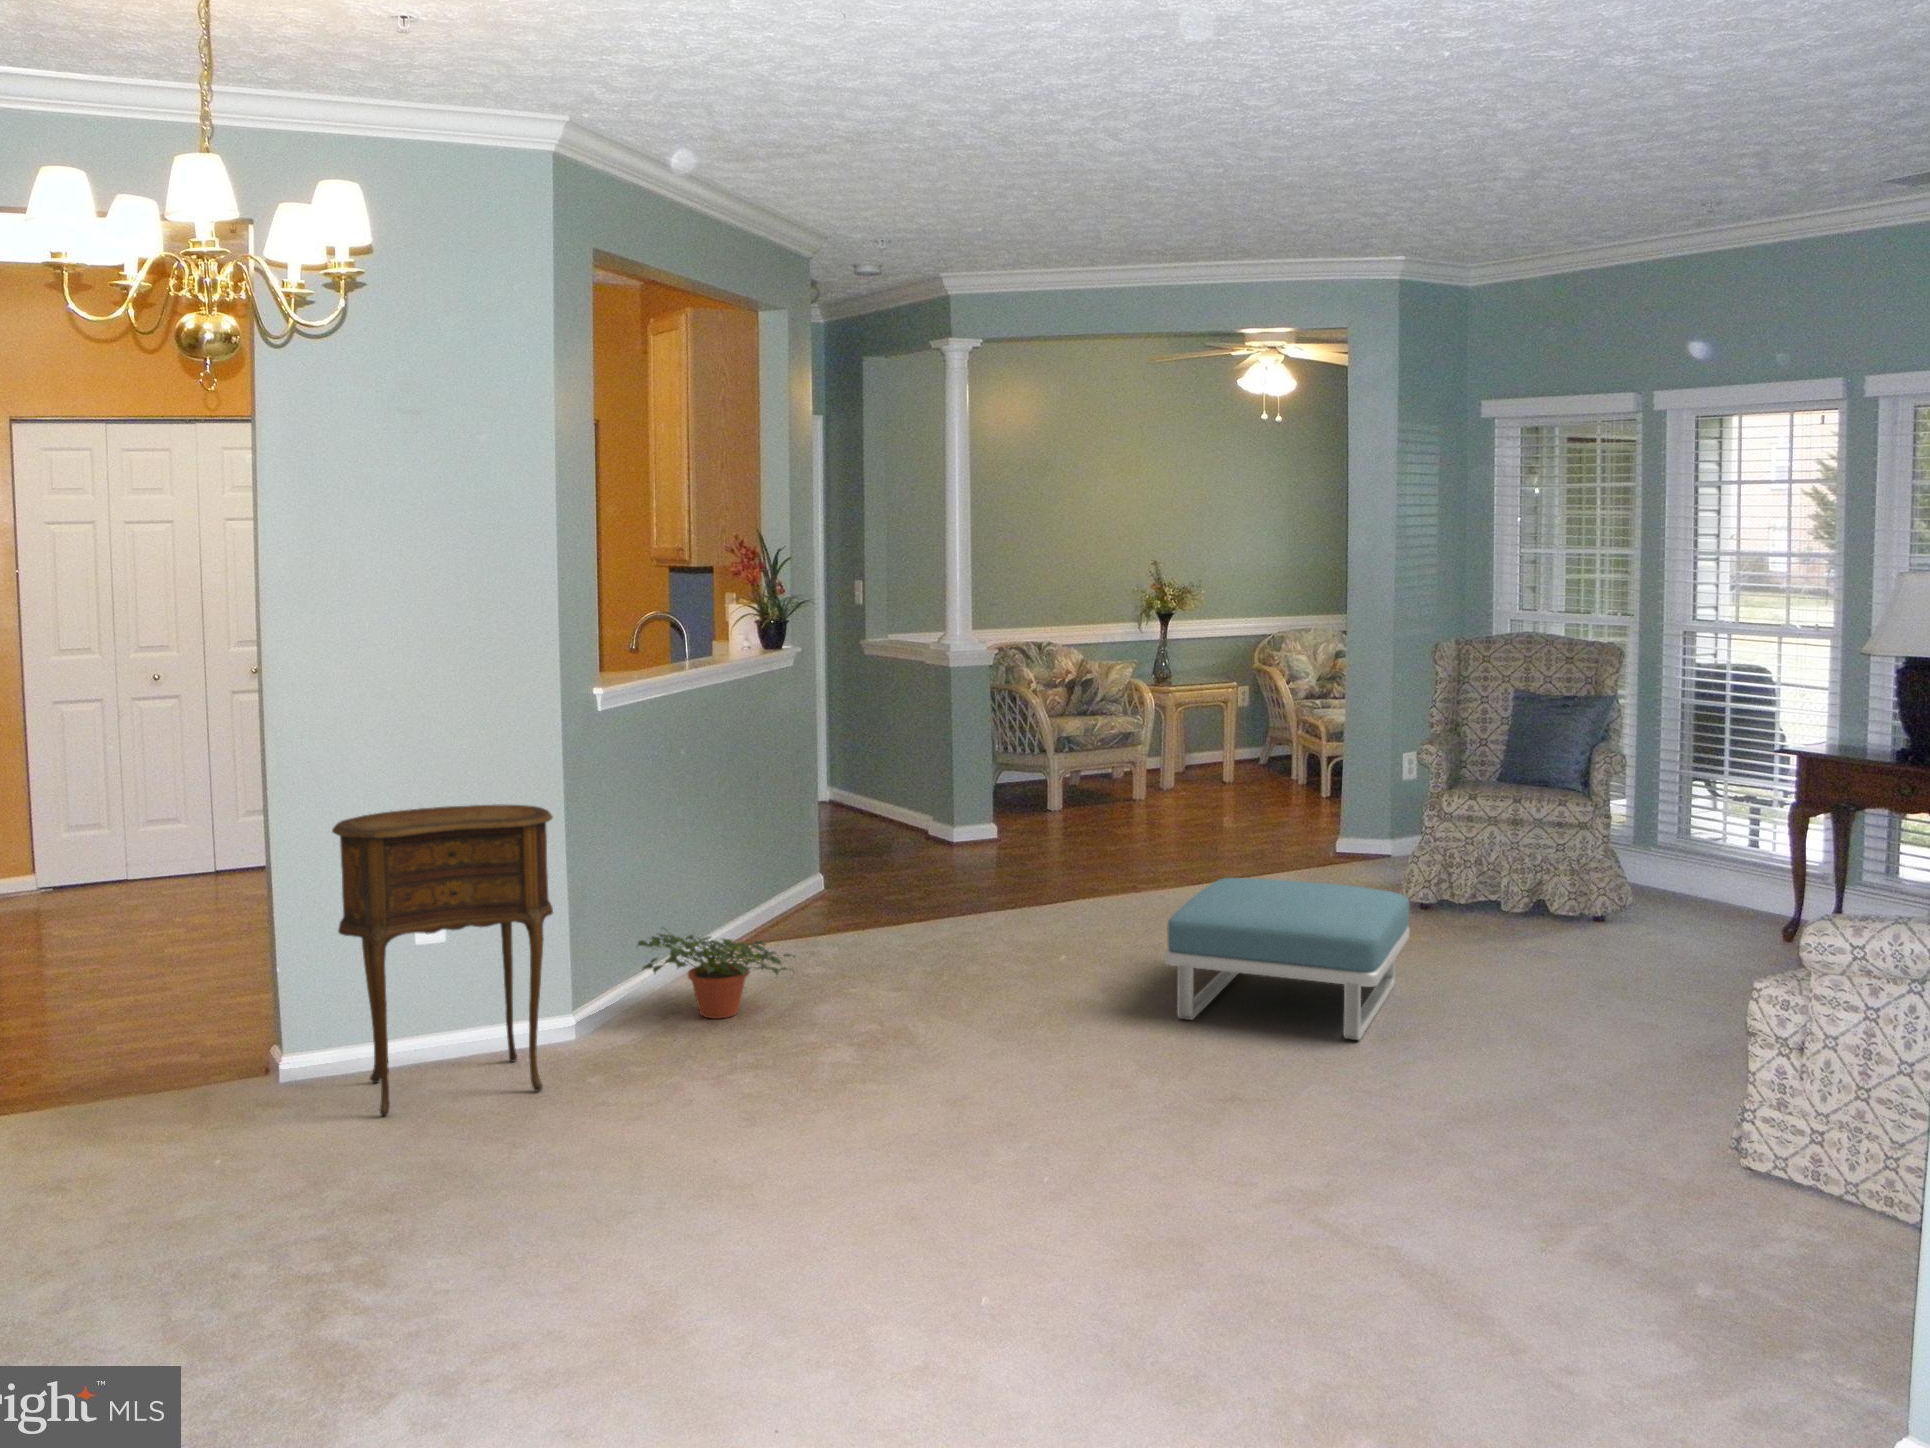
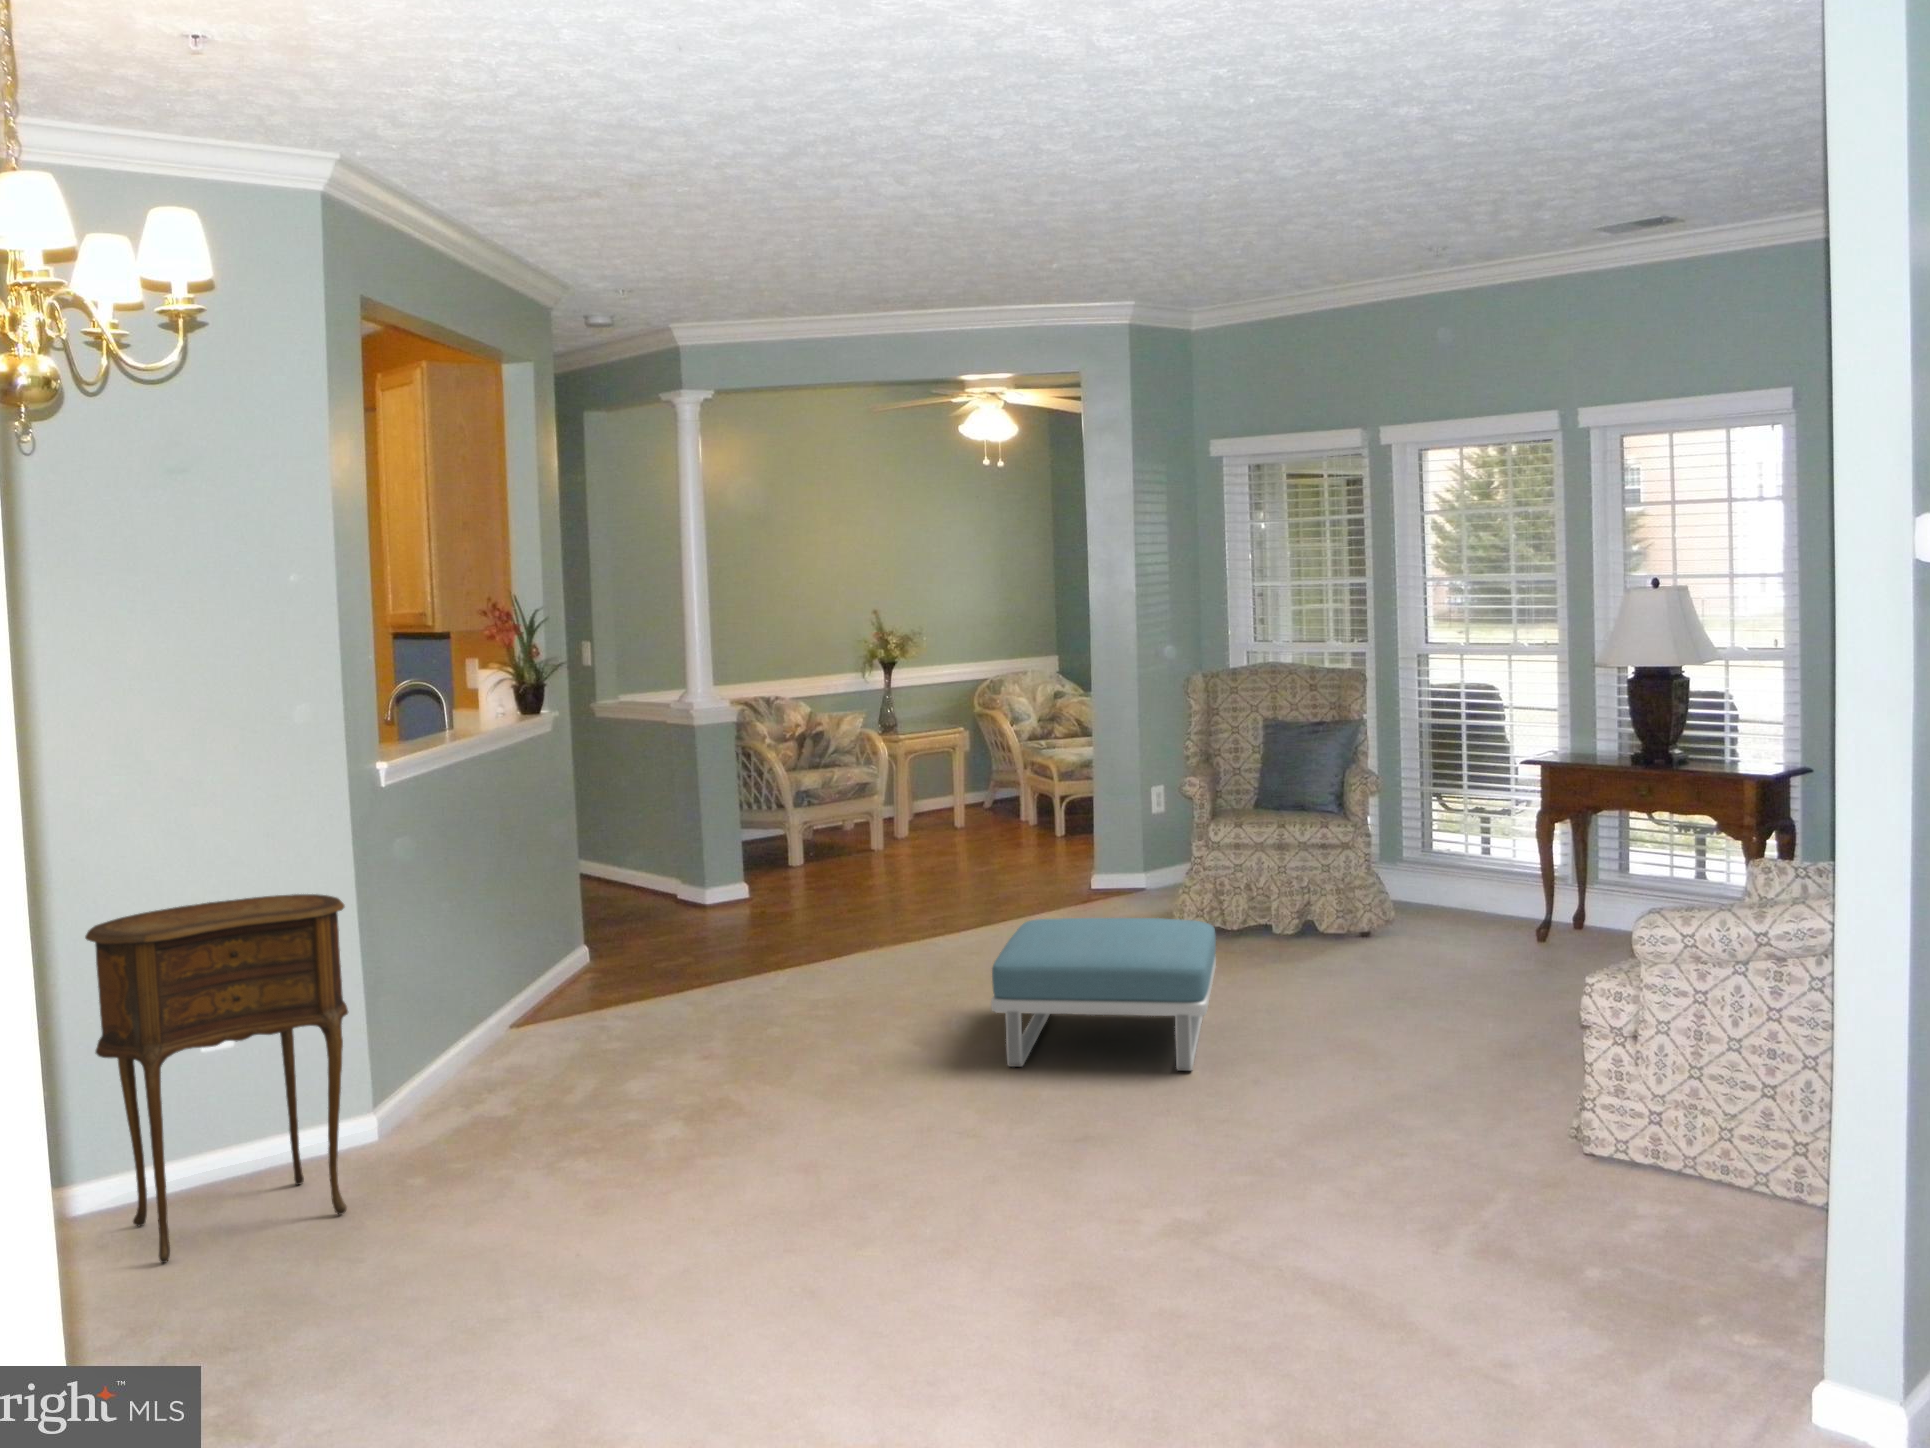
potted plant: present [638,933,795,1019] -> none [424,1019,603,1114]

